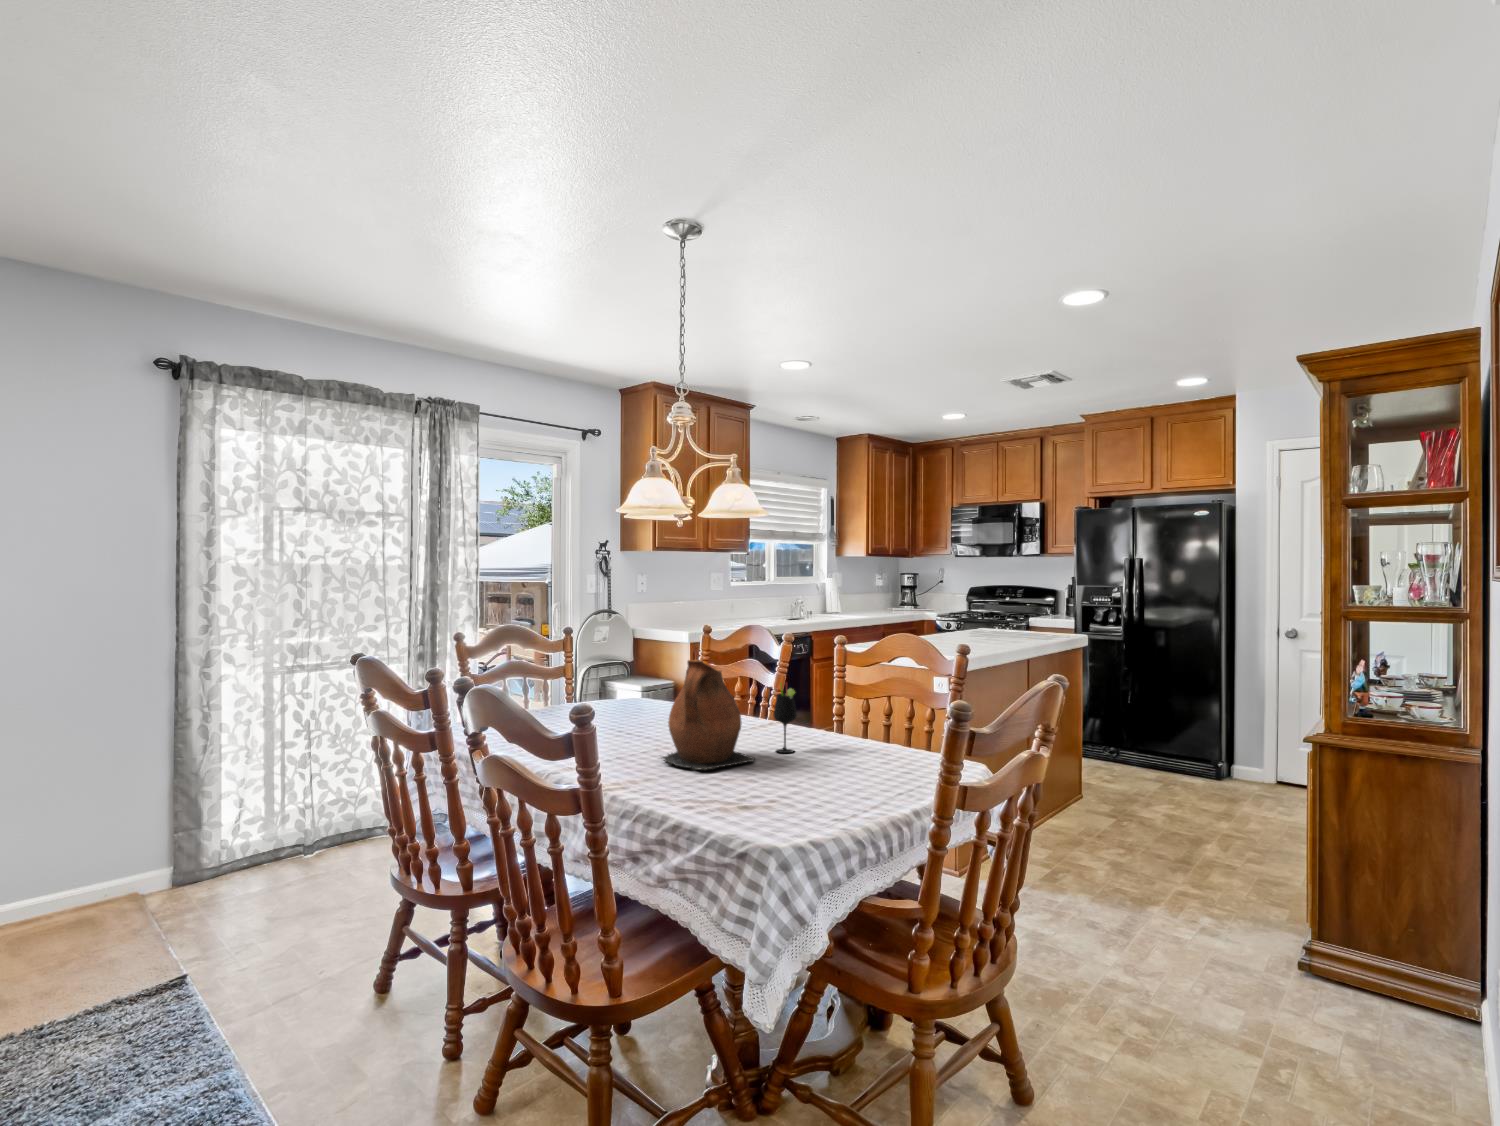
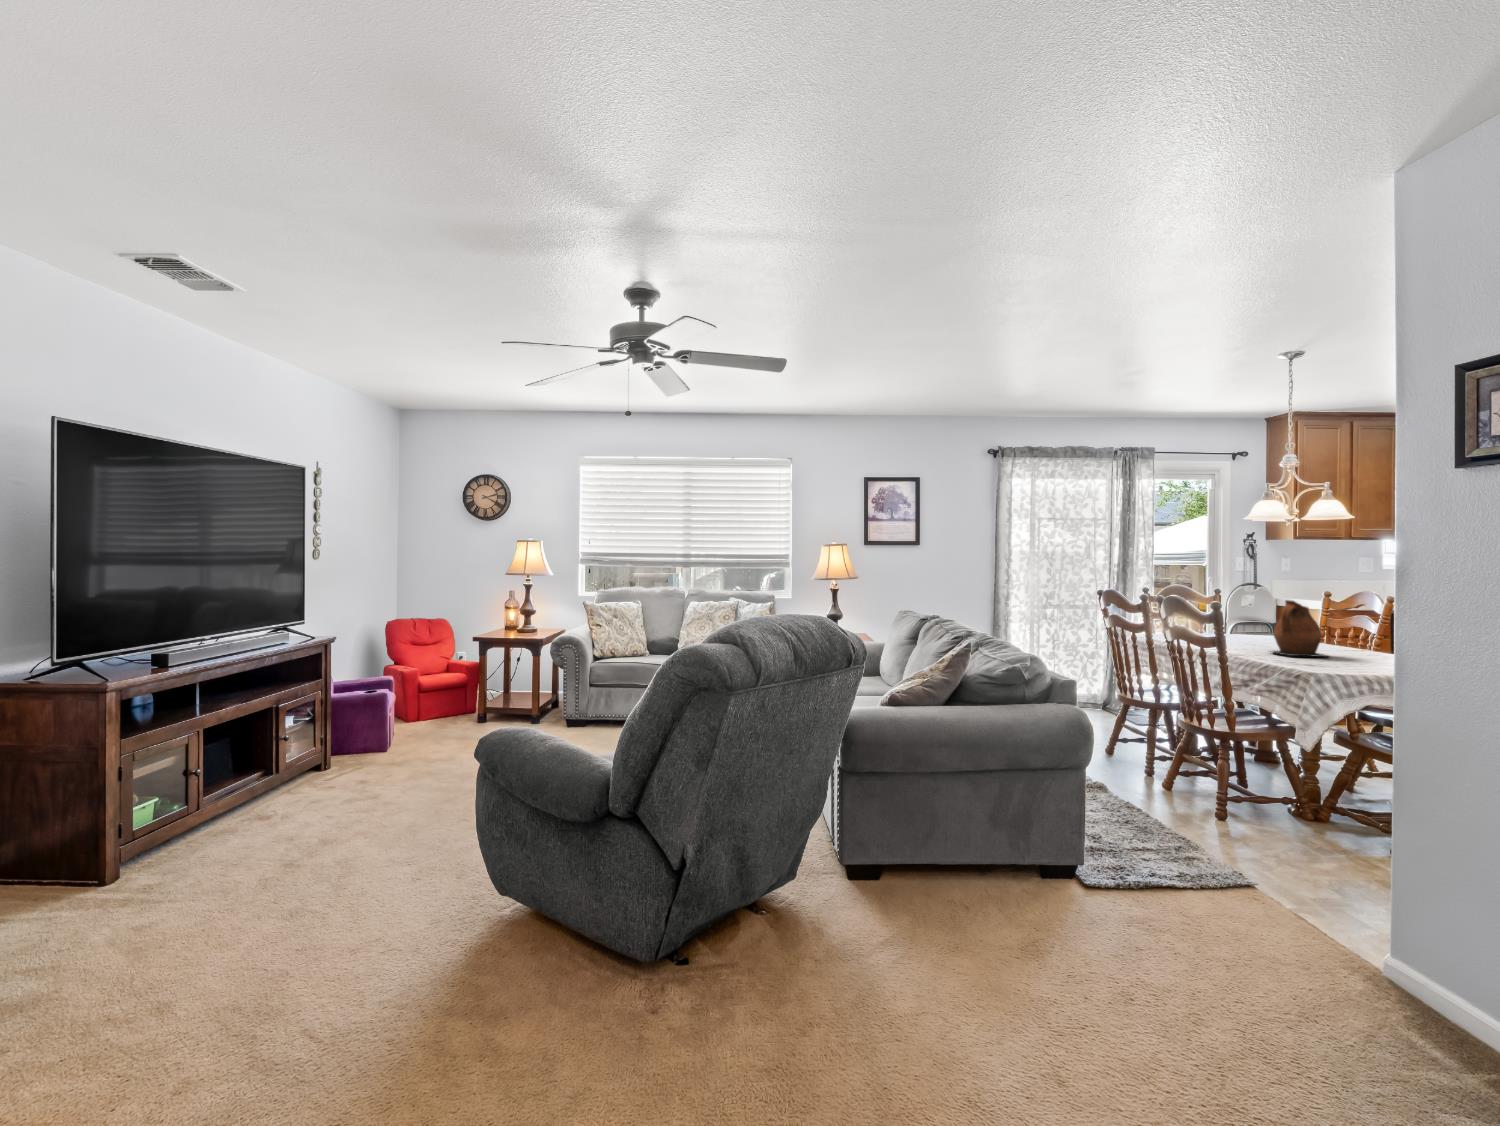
wine glass: present [773,684,797,753] -> none [1348,617,1365,658]

